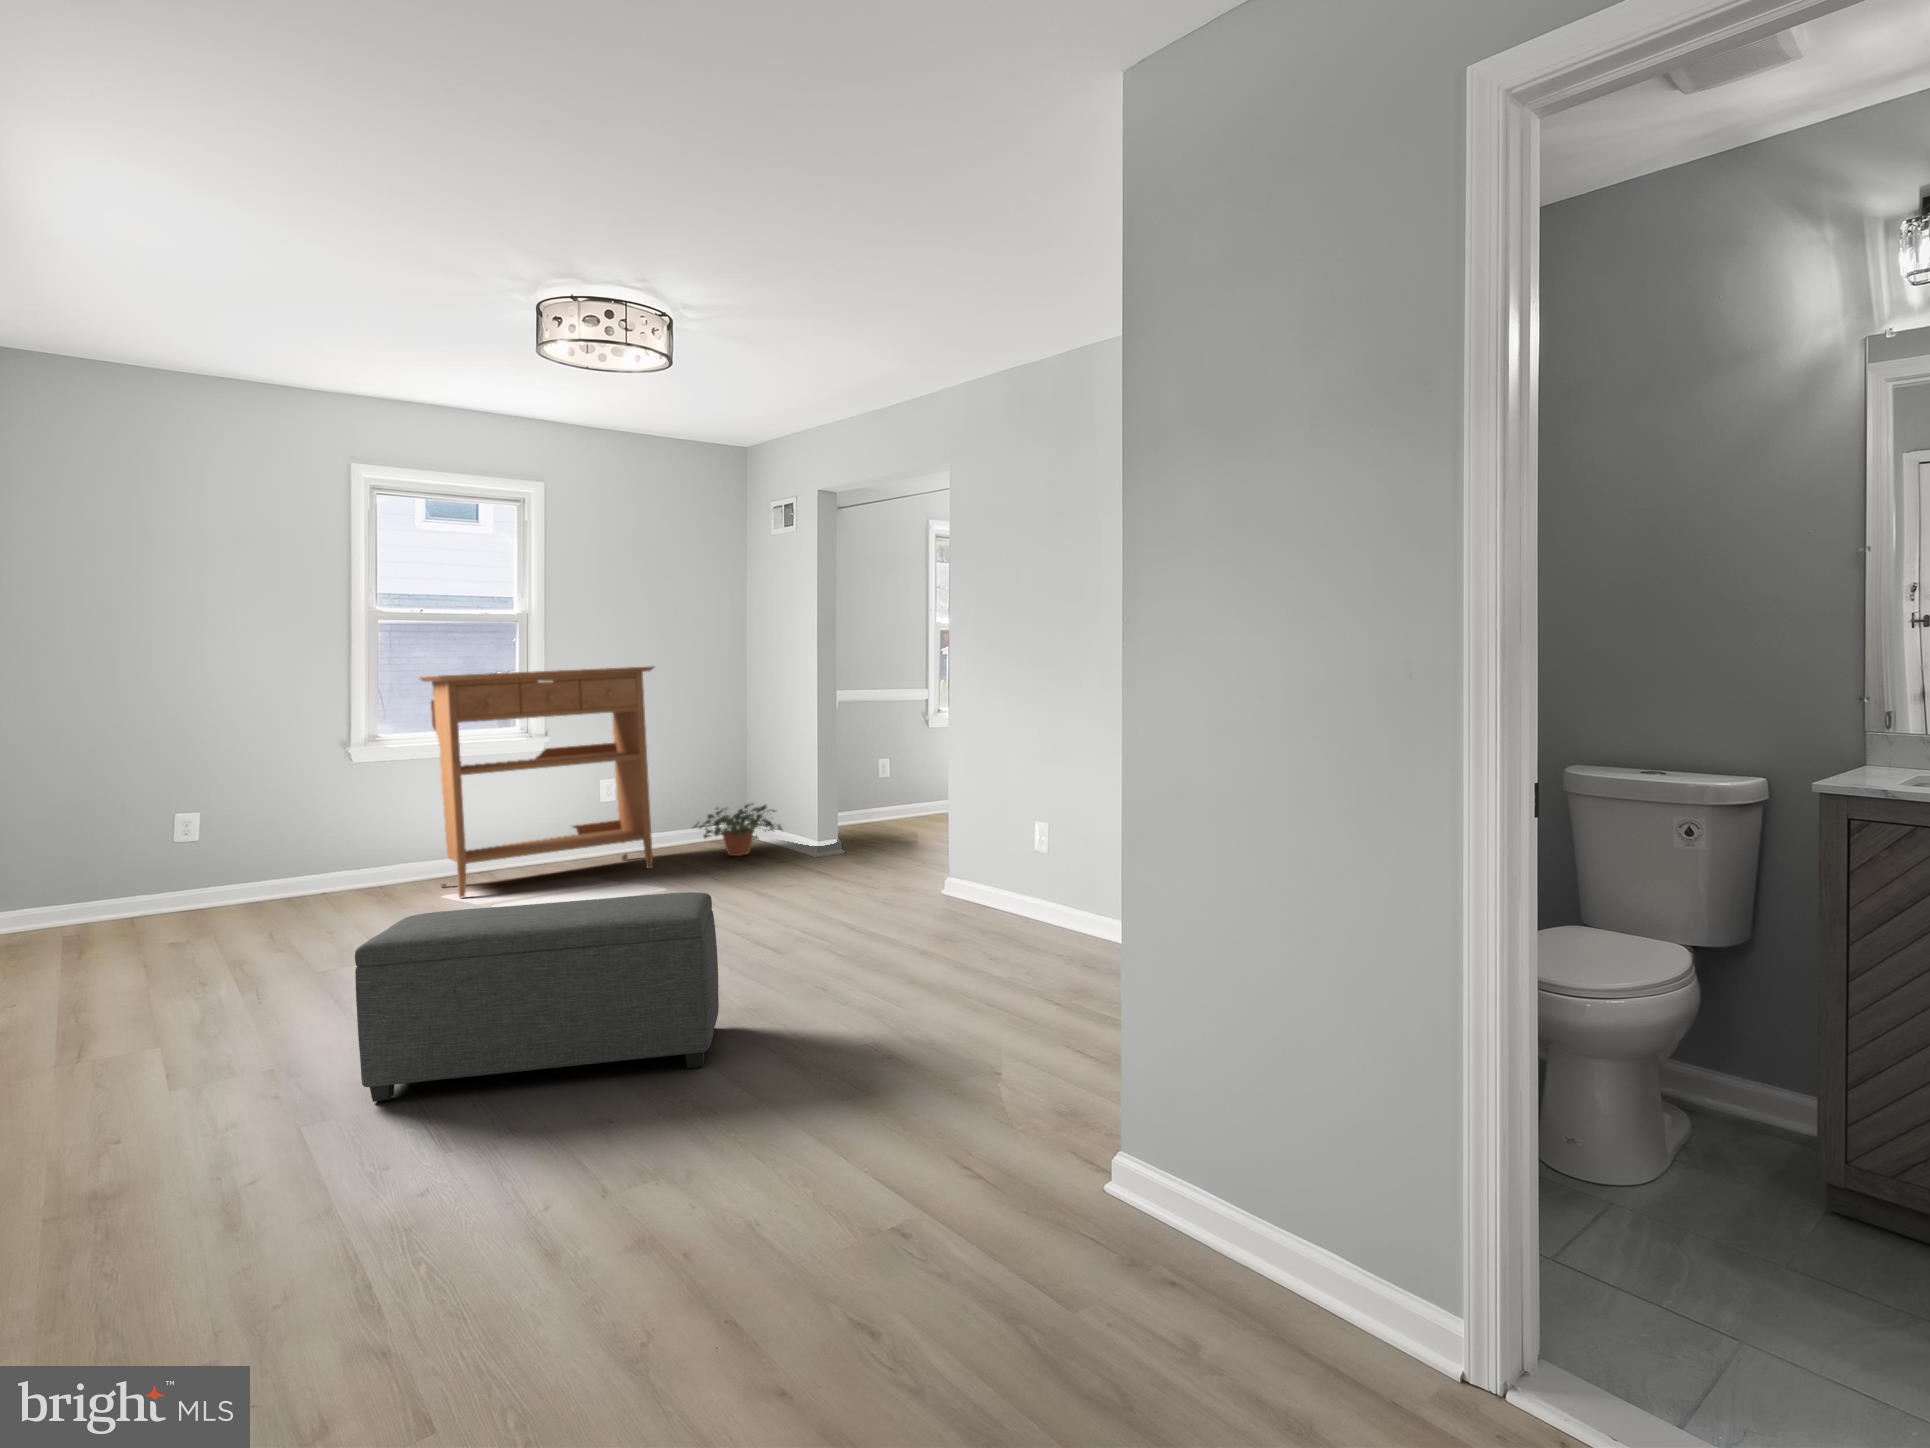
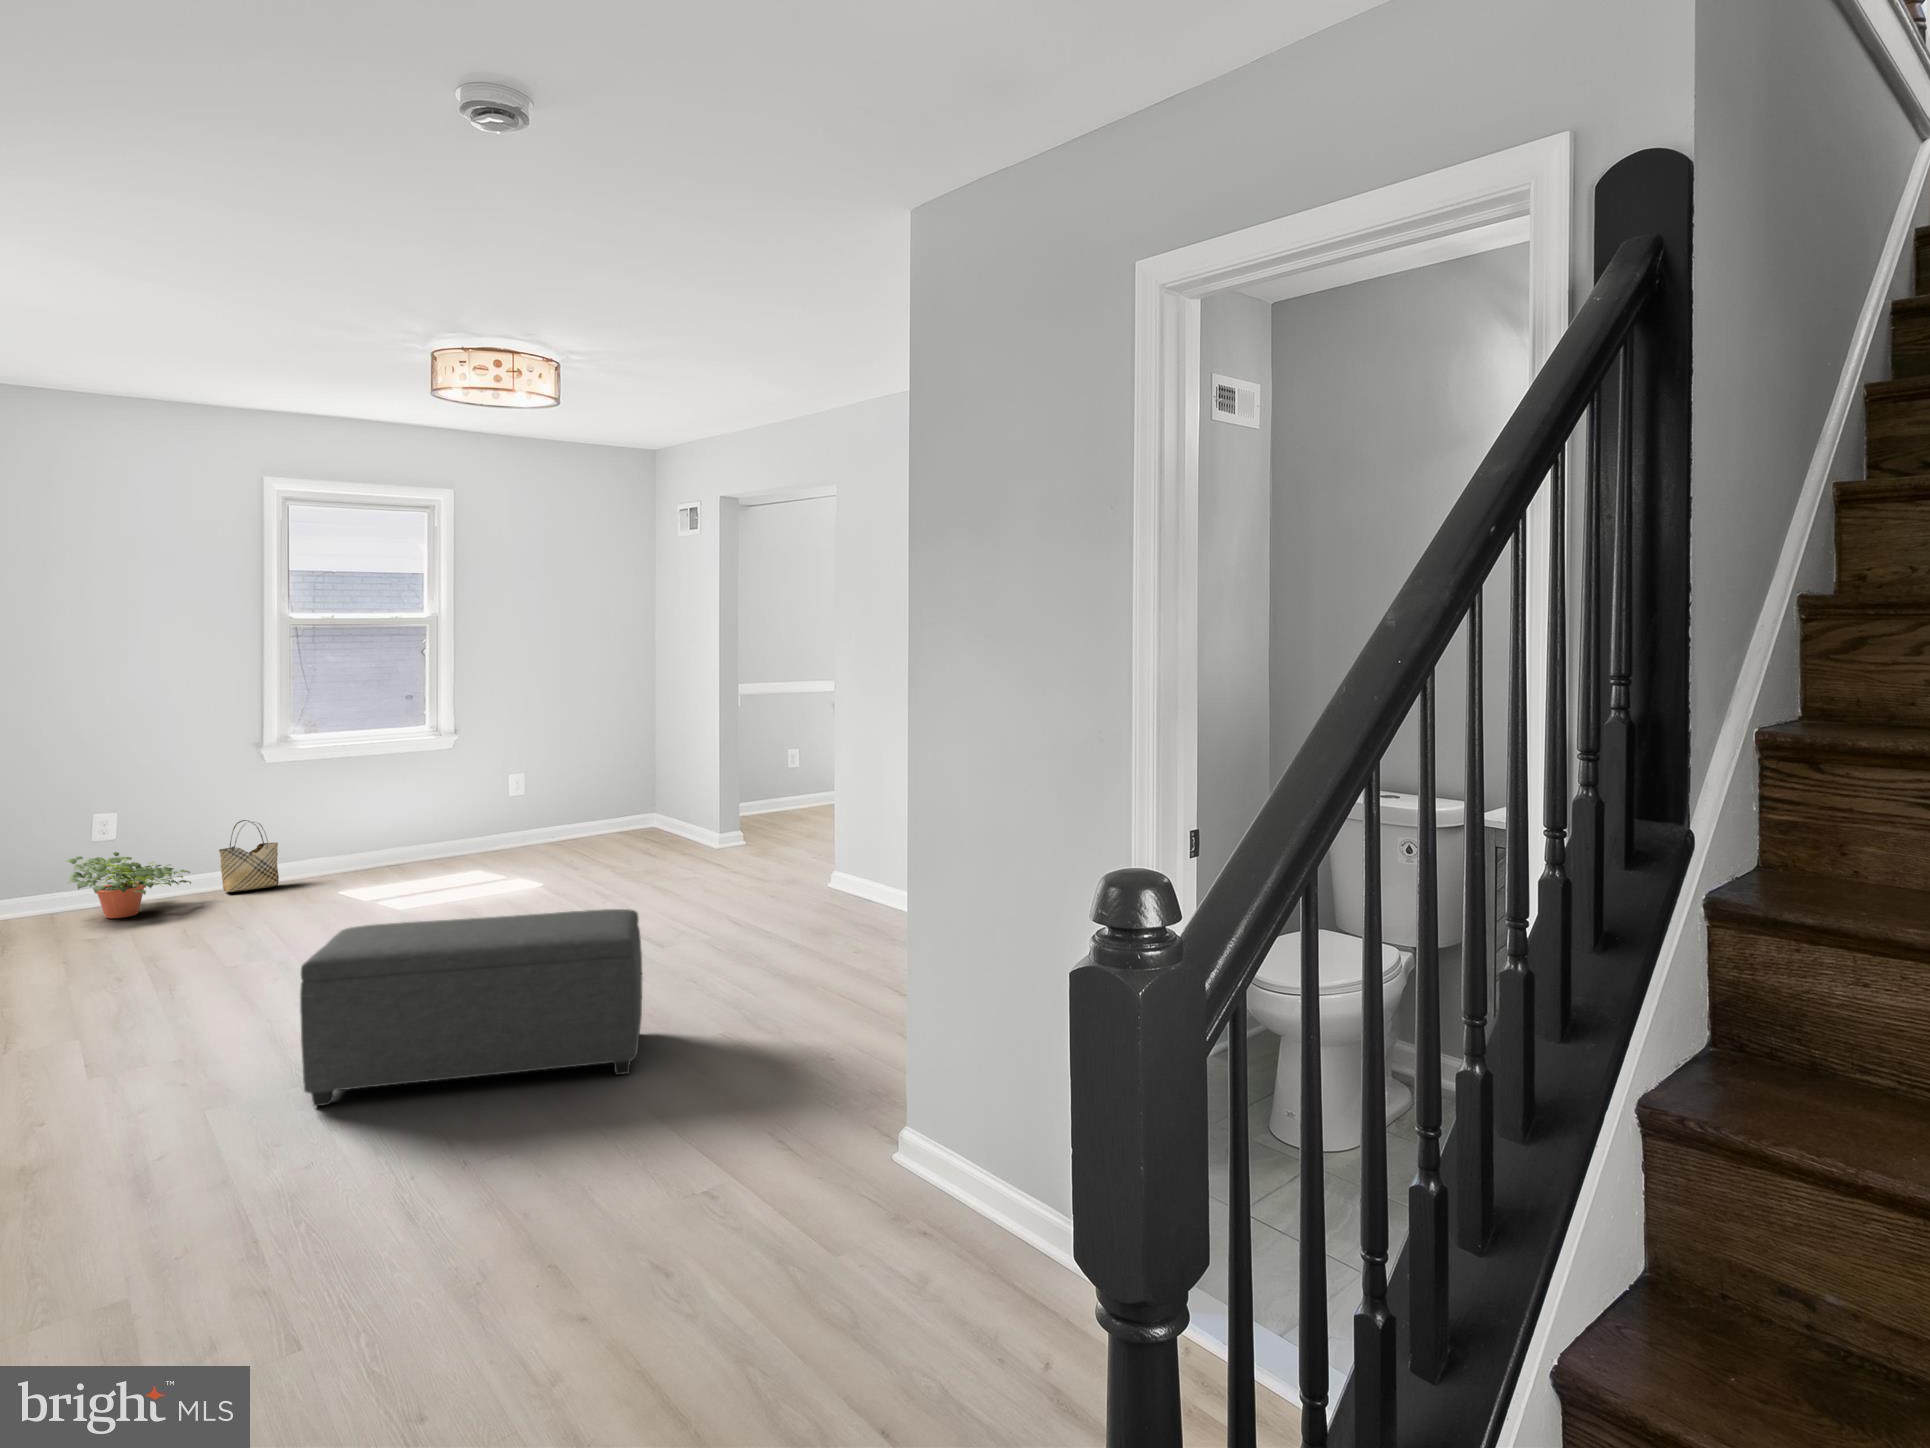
console table: present [419,666,654,897] -> none [328,662,569,885]
potted plant: present [693,804,782,856] -> present [66,852,191,918]
woven basket: none [315,834,374,907] -> present [219,820,279,892]

